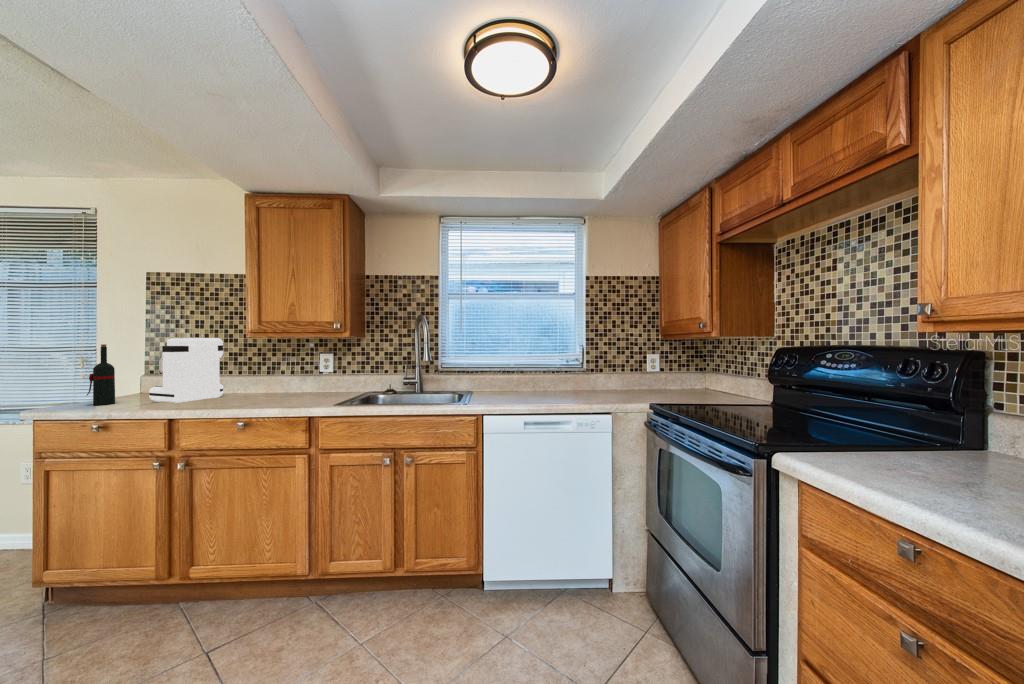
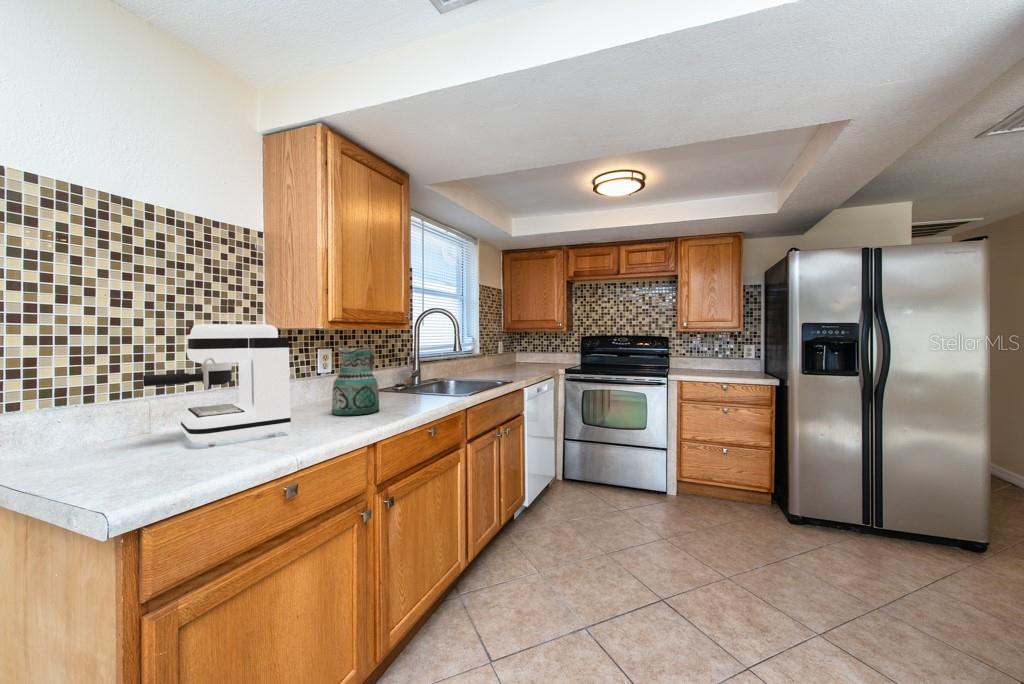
wine bottle: present [87,344,115,405] -> none [76,334,132,479]
ceramic pitcher: none [240,352,292,403] -> present [332,346,379,415]

